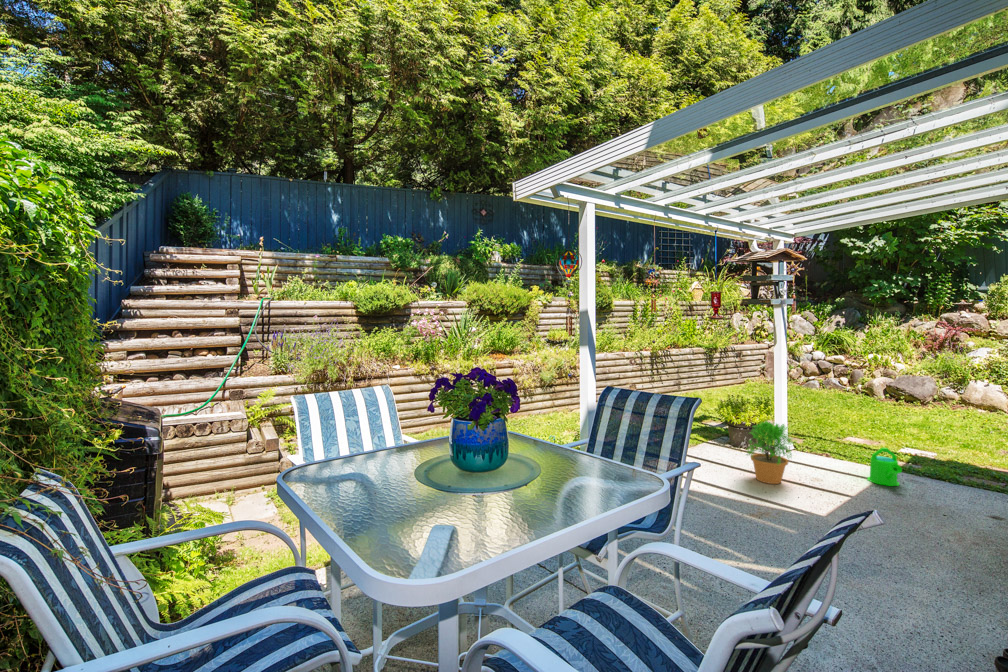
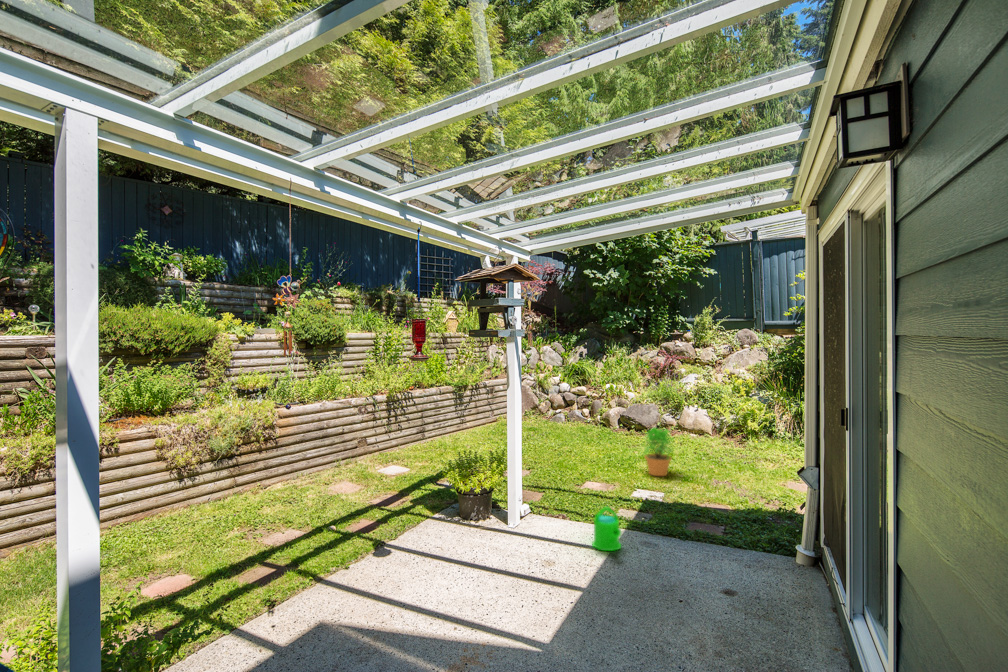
potted plant: present [748,421,792,484] -> present [642,428,673,476]

